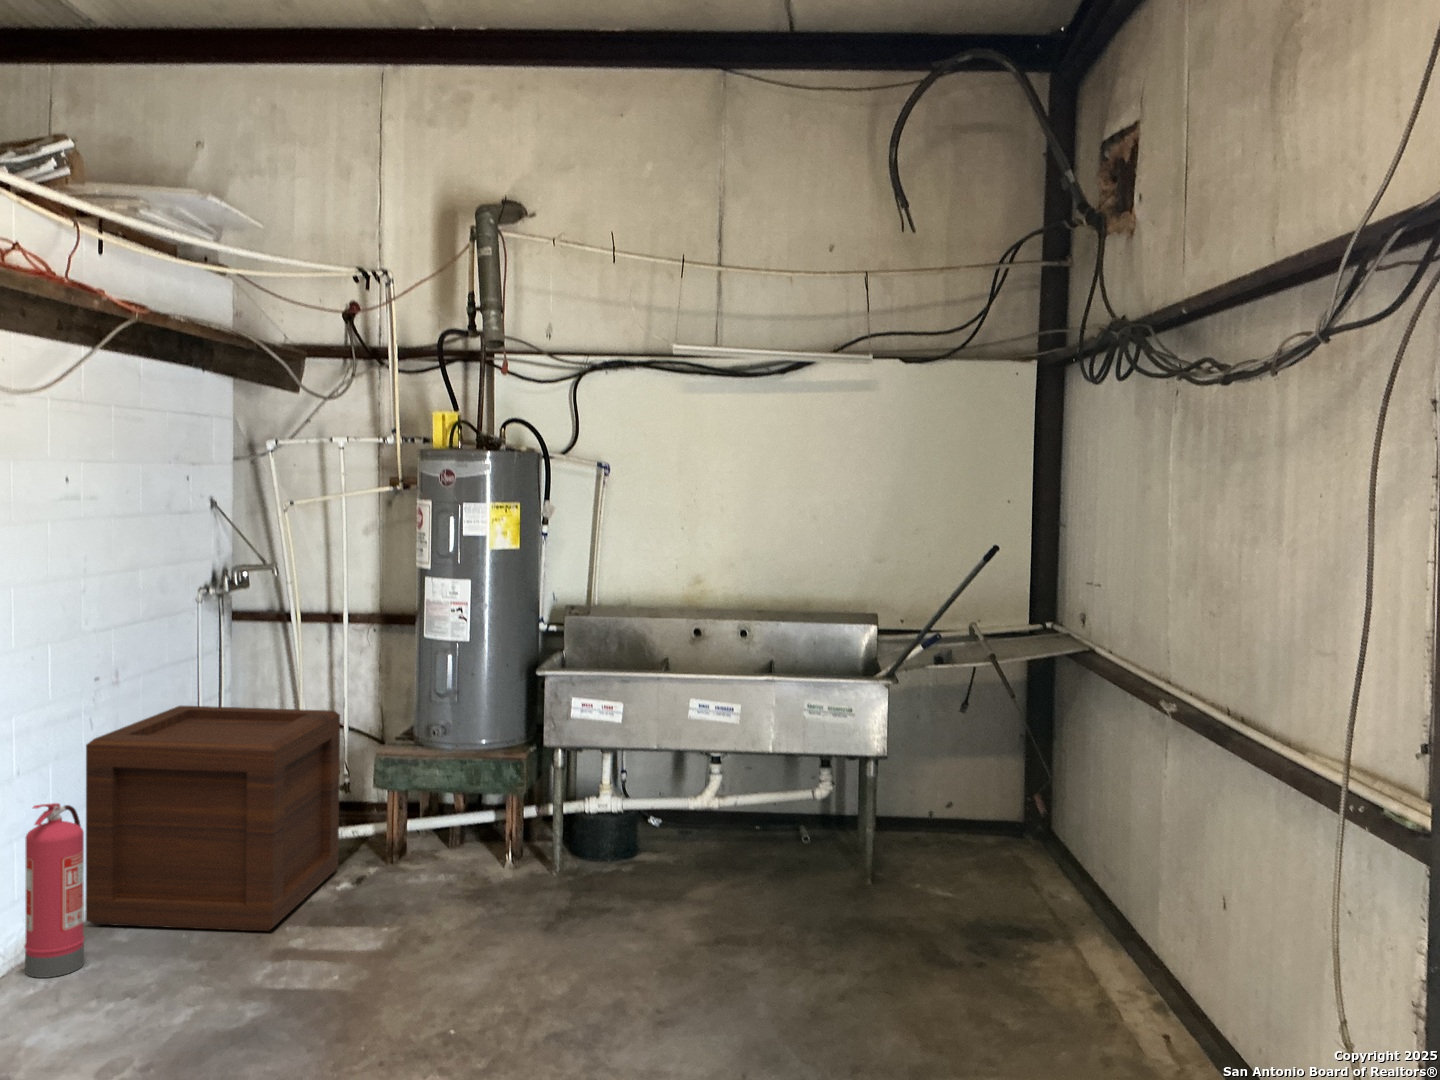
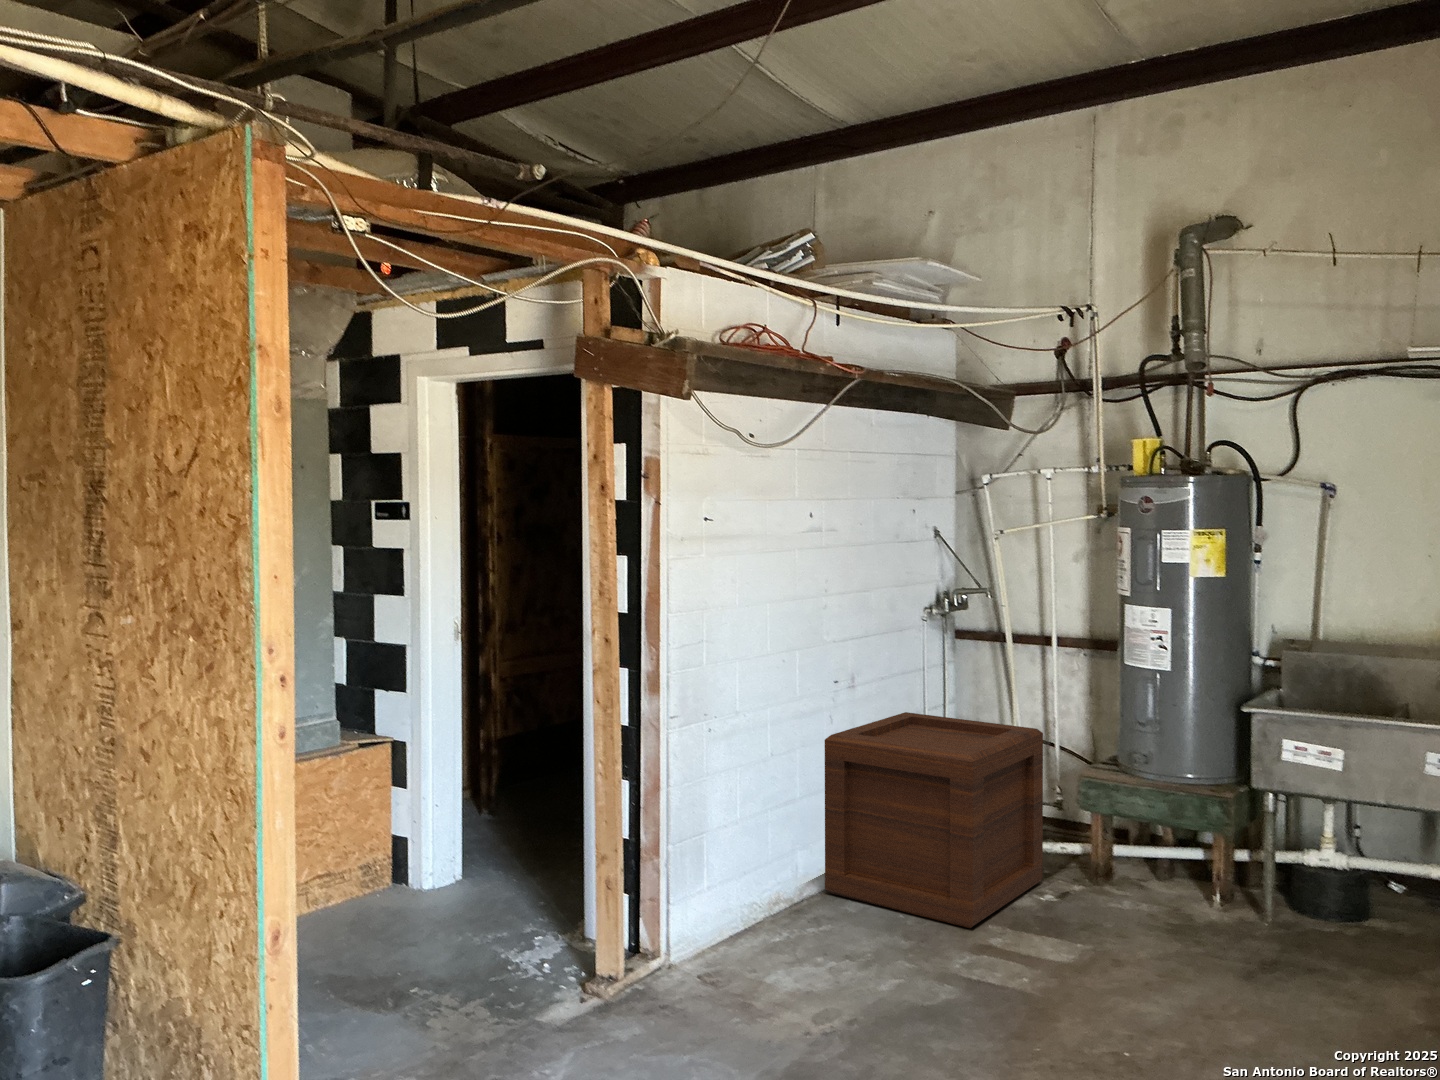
fire extinguisher: present [25,803,85,978] -> none [775,786,819,932]

